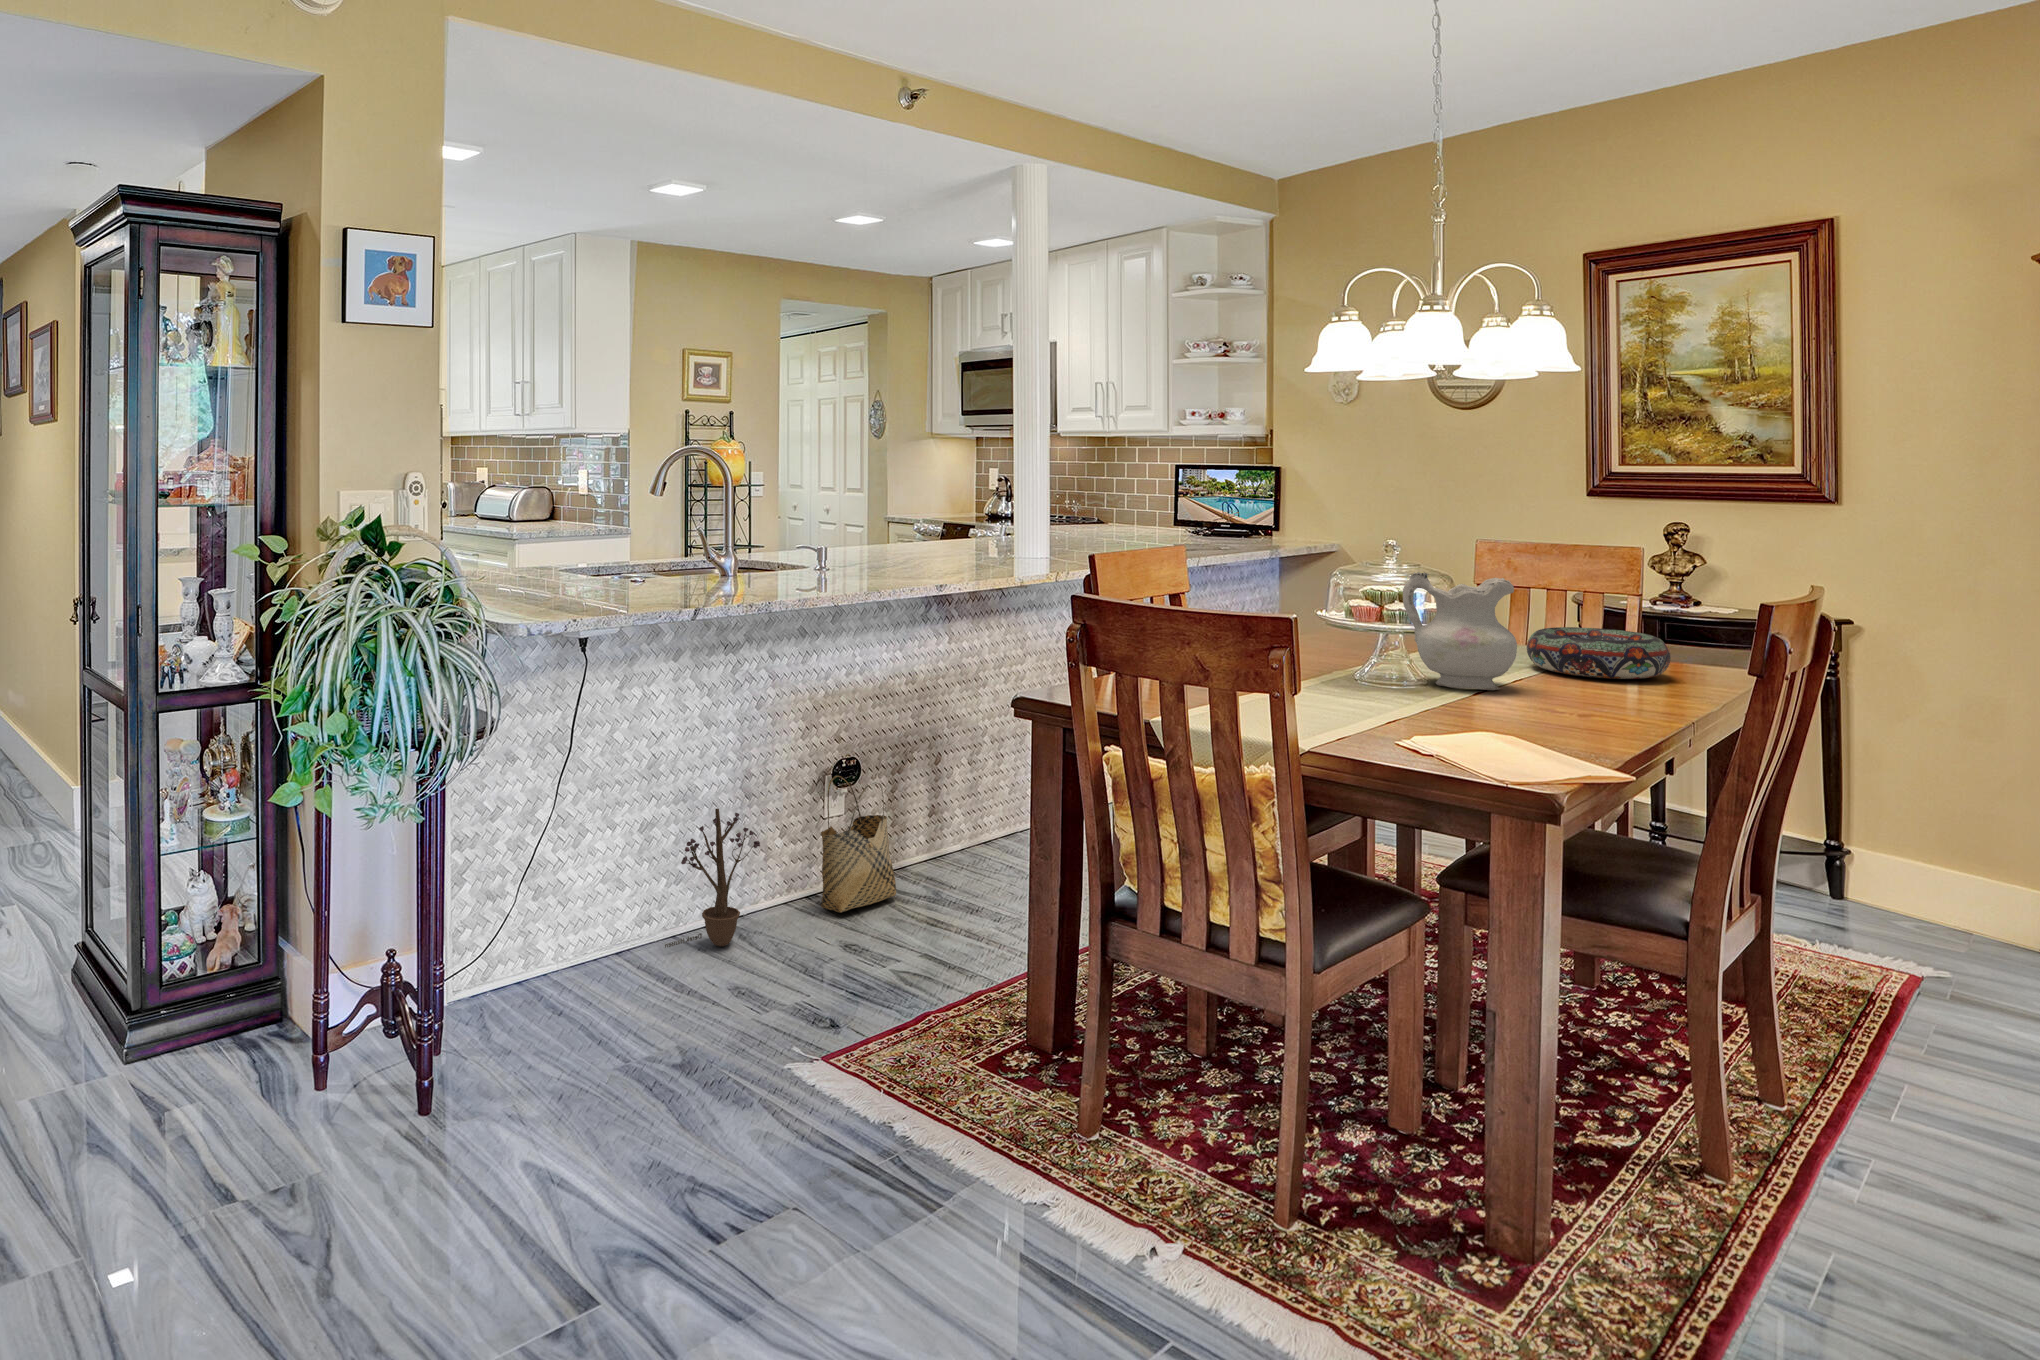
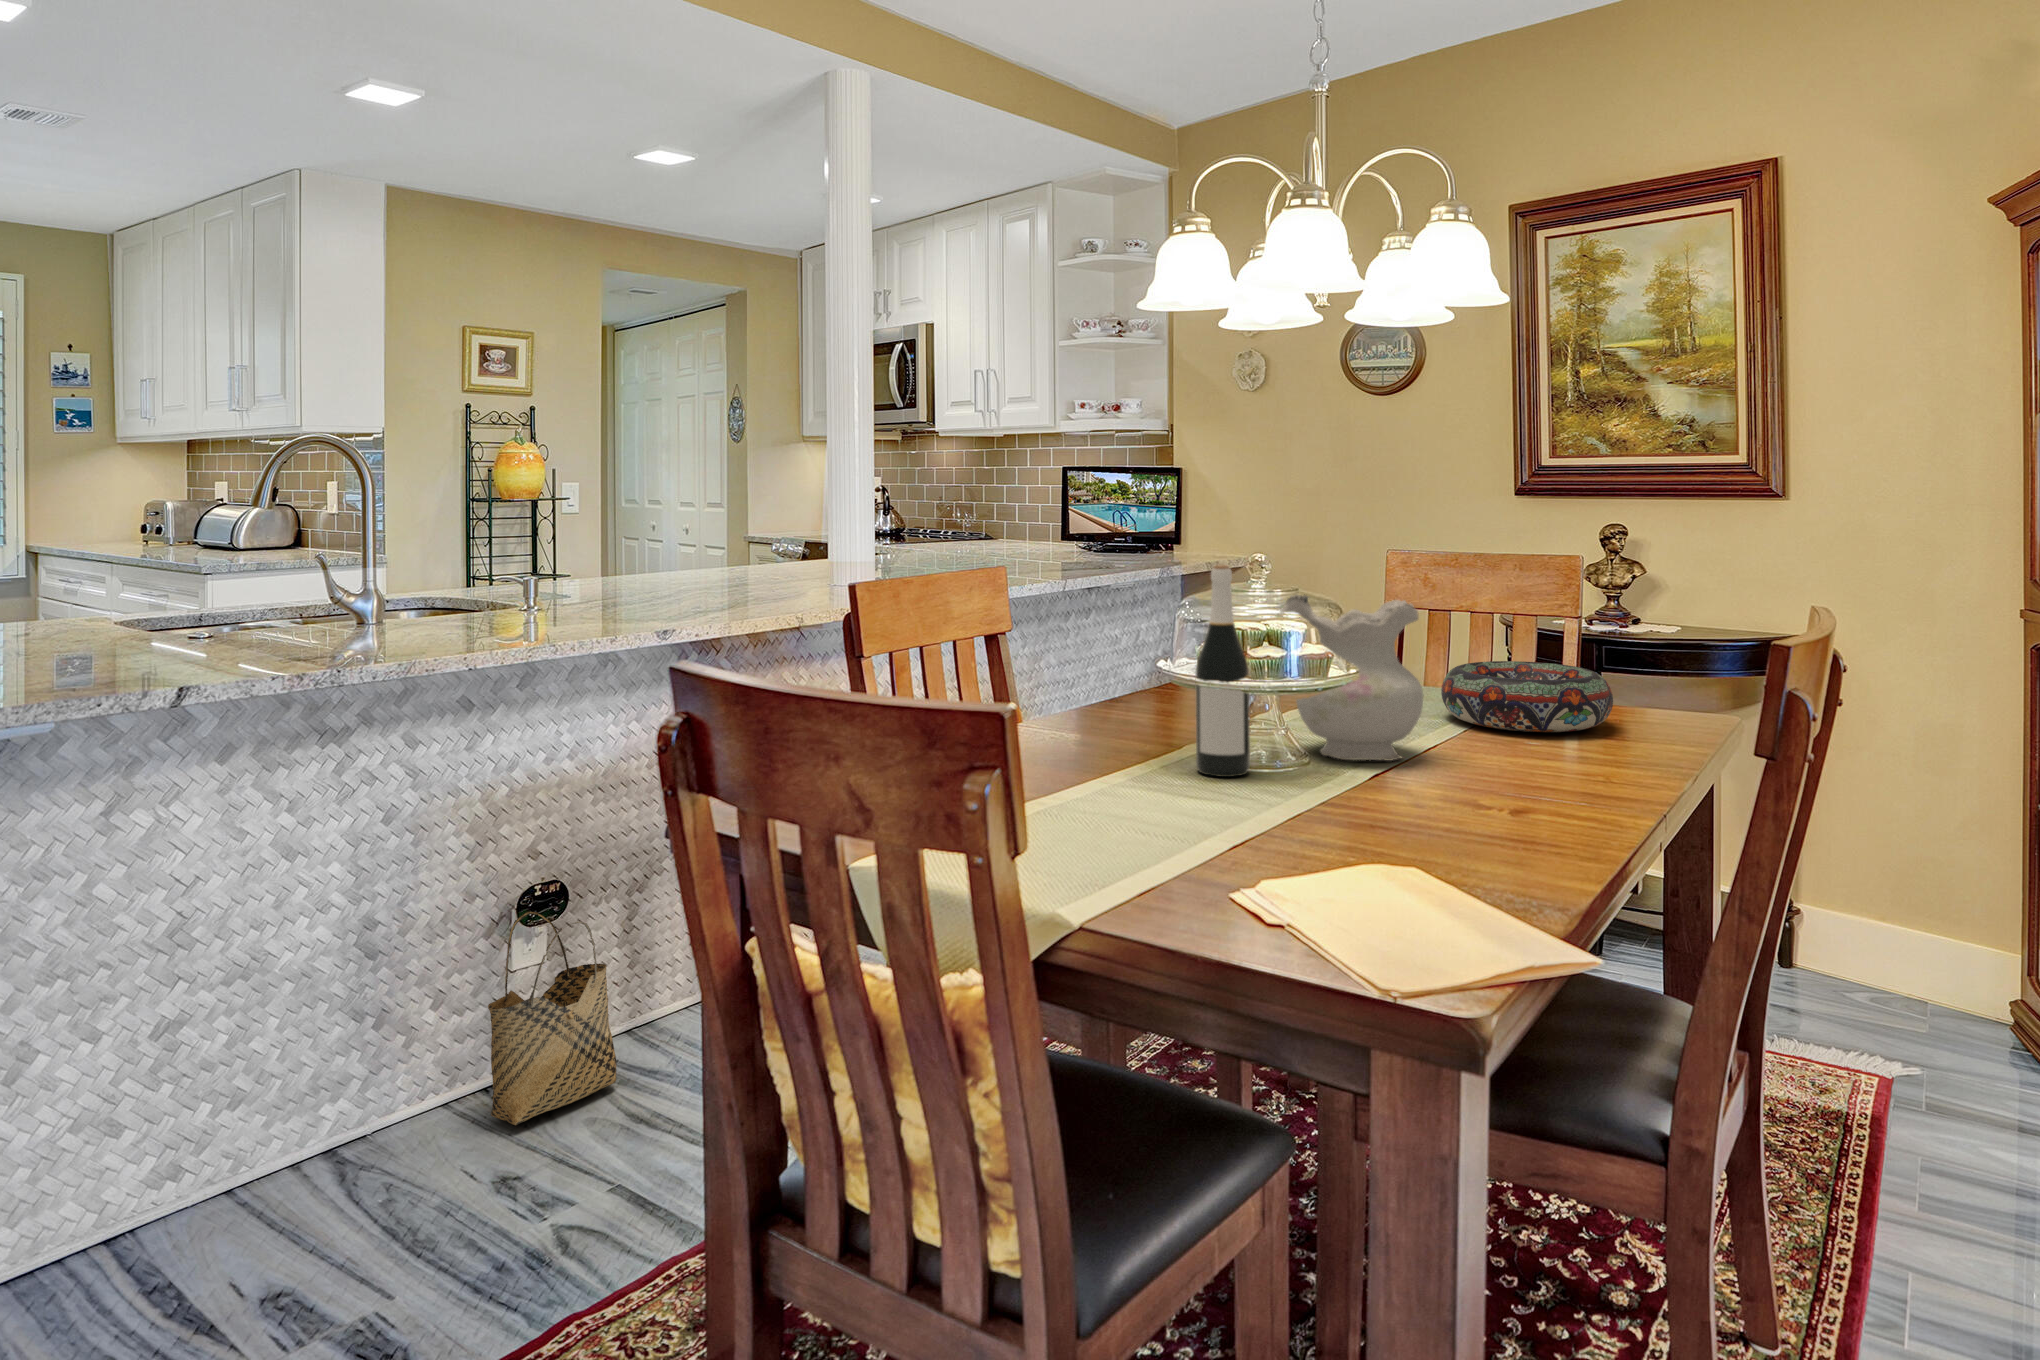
wine bottle: none [1347,551,1388,694] -> present [1195,565,1250,777]
decorative plant: present [665,808,760,948] -> none [179,994,364,1233]

